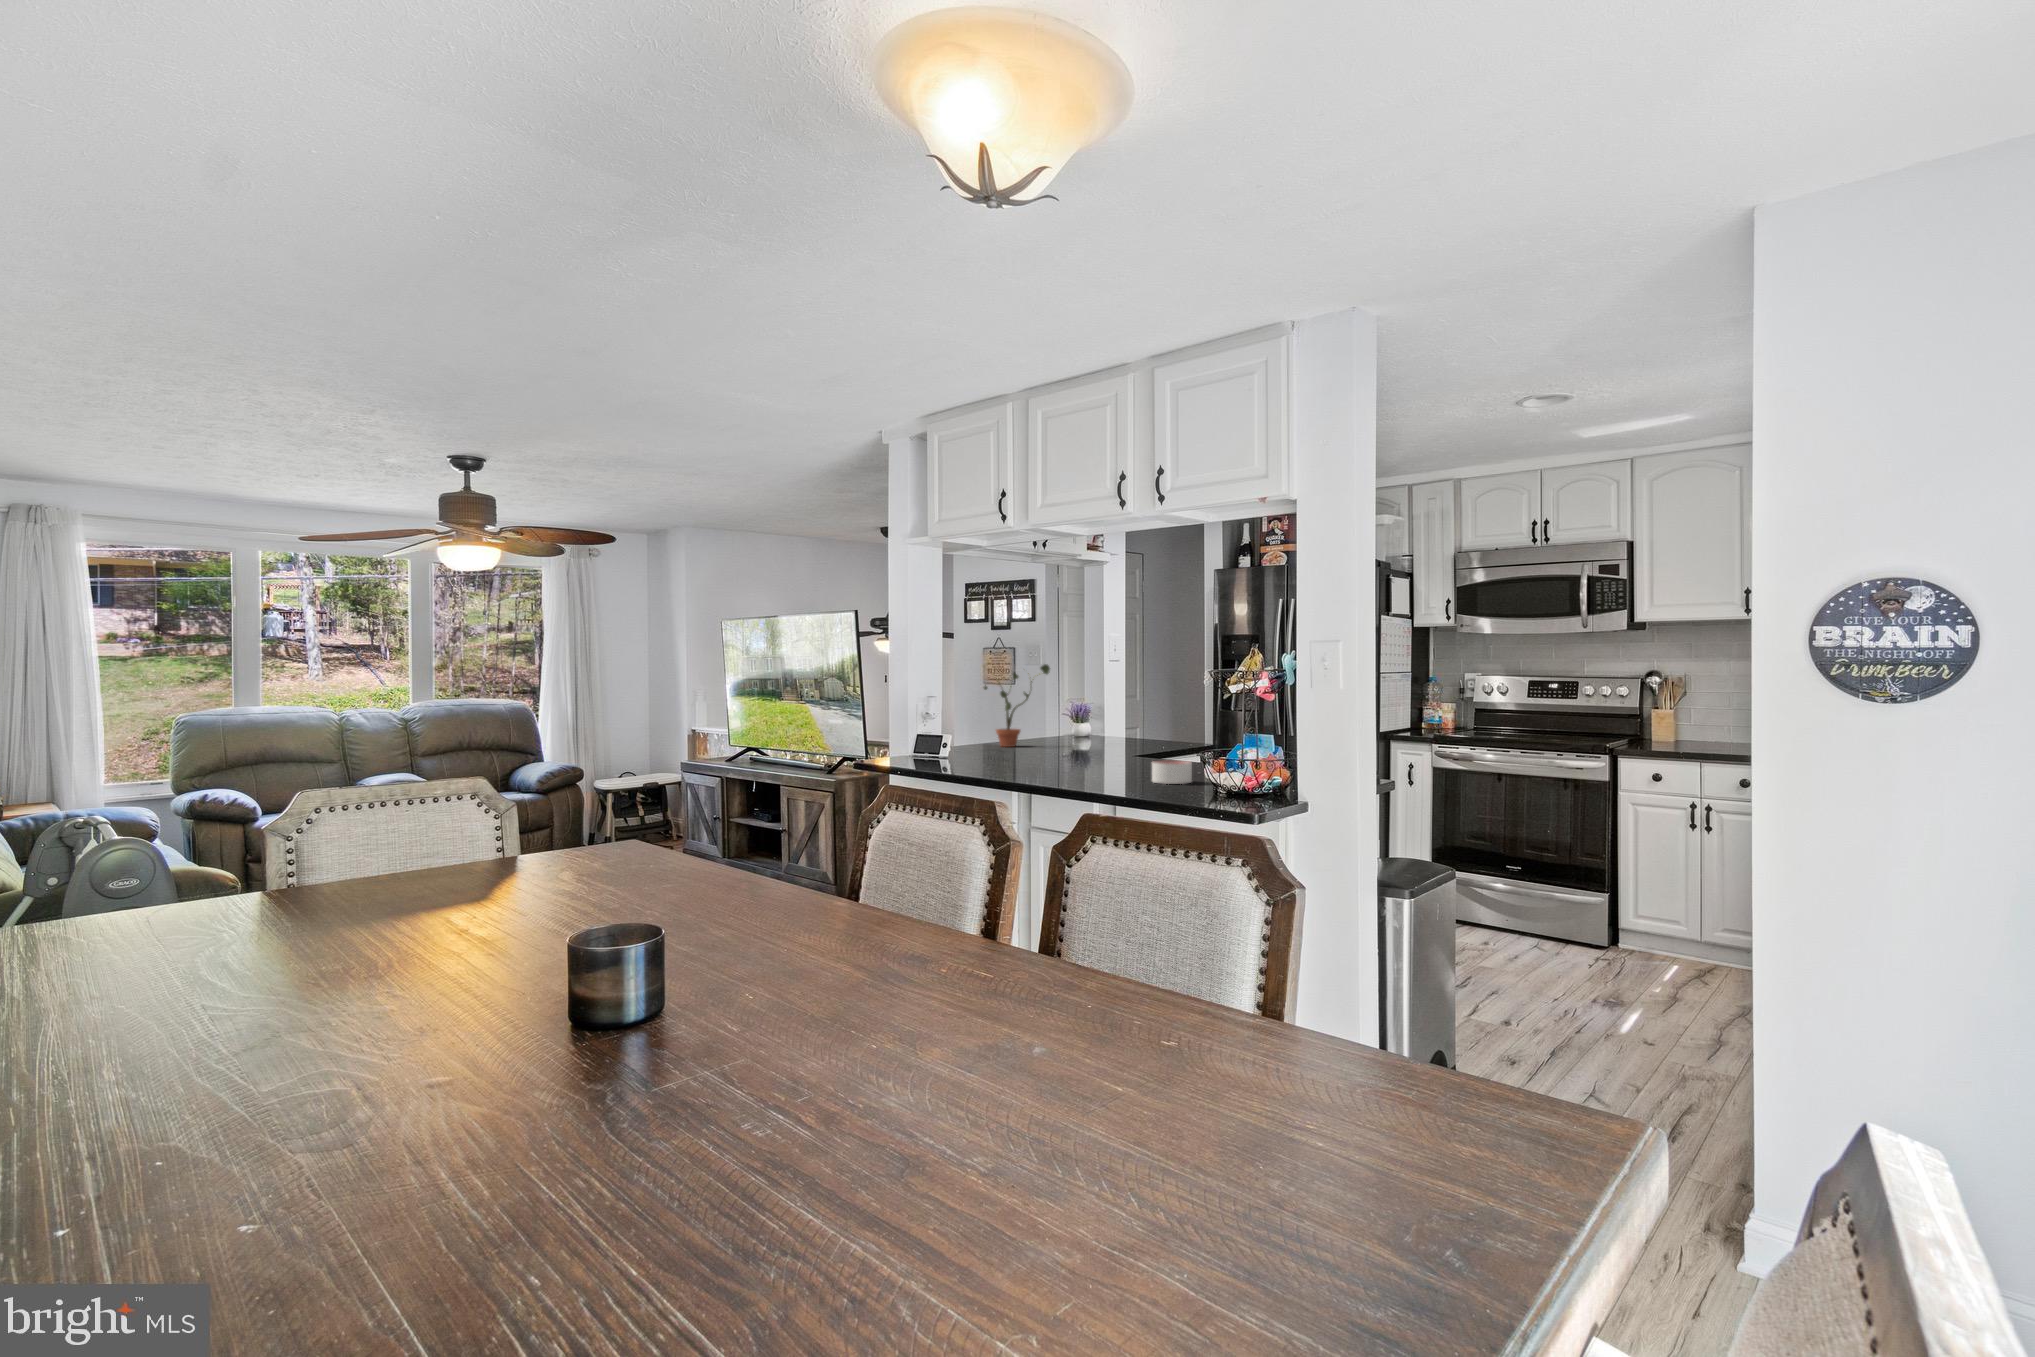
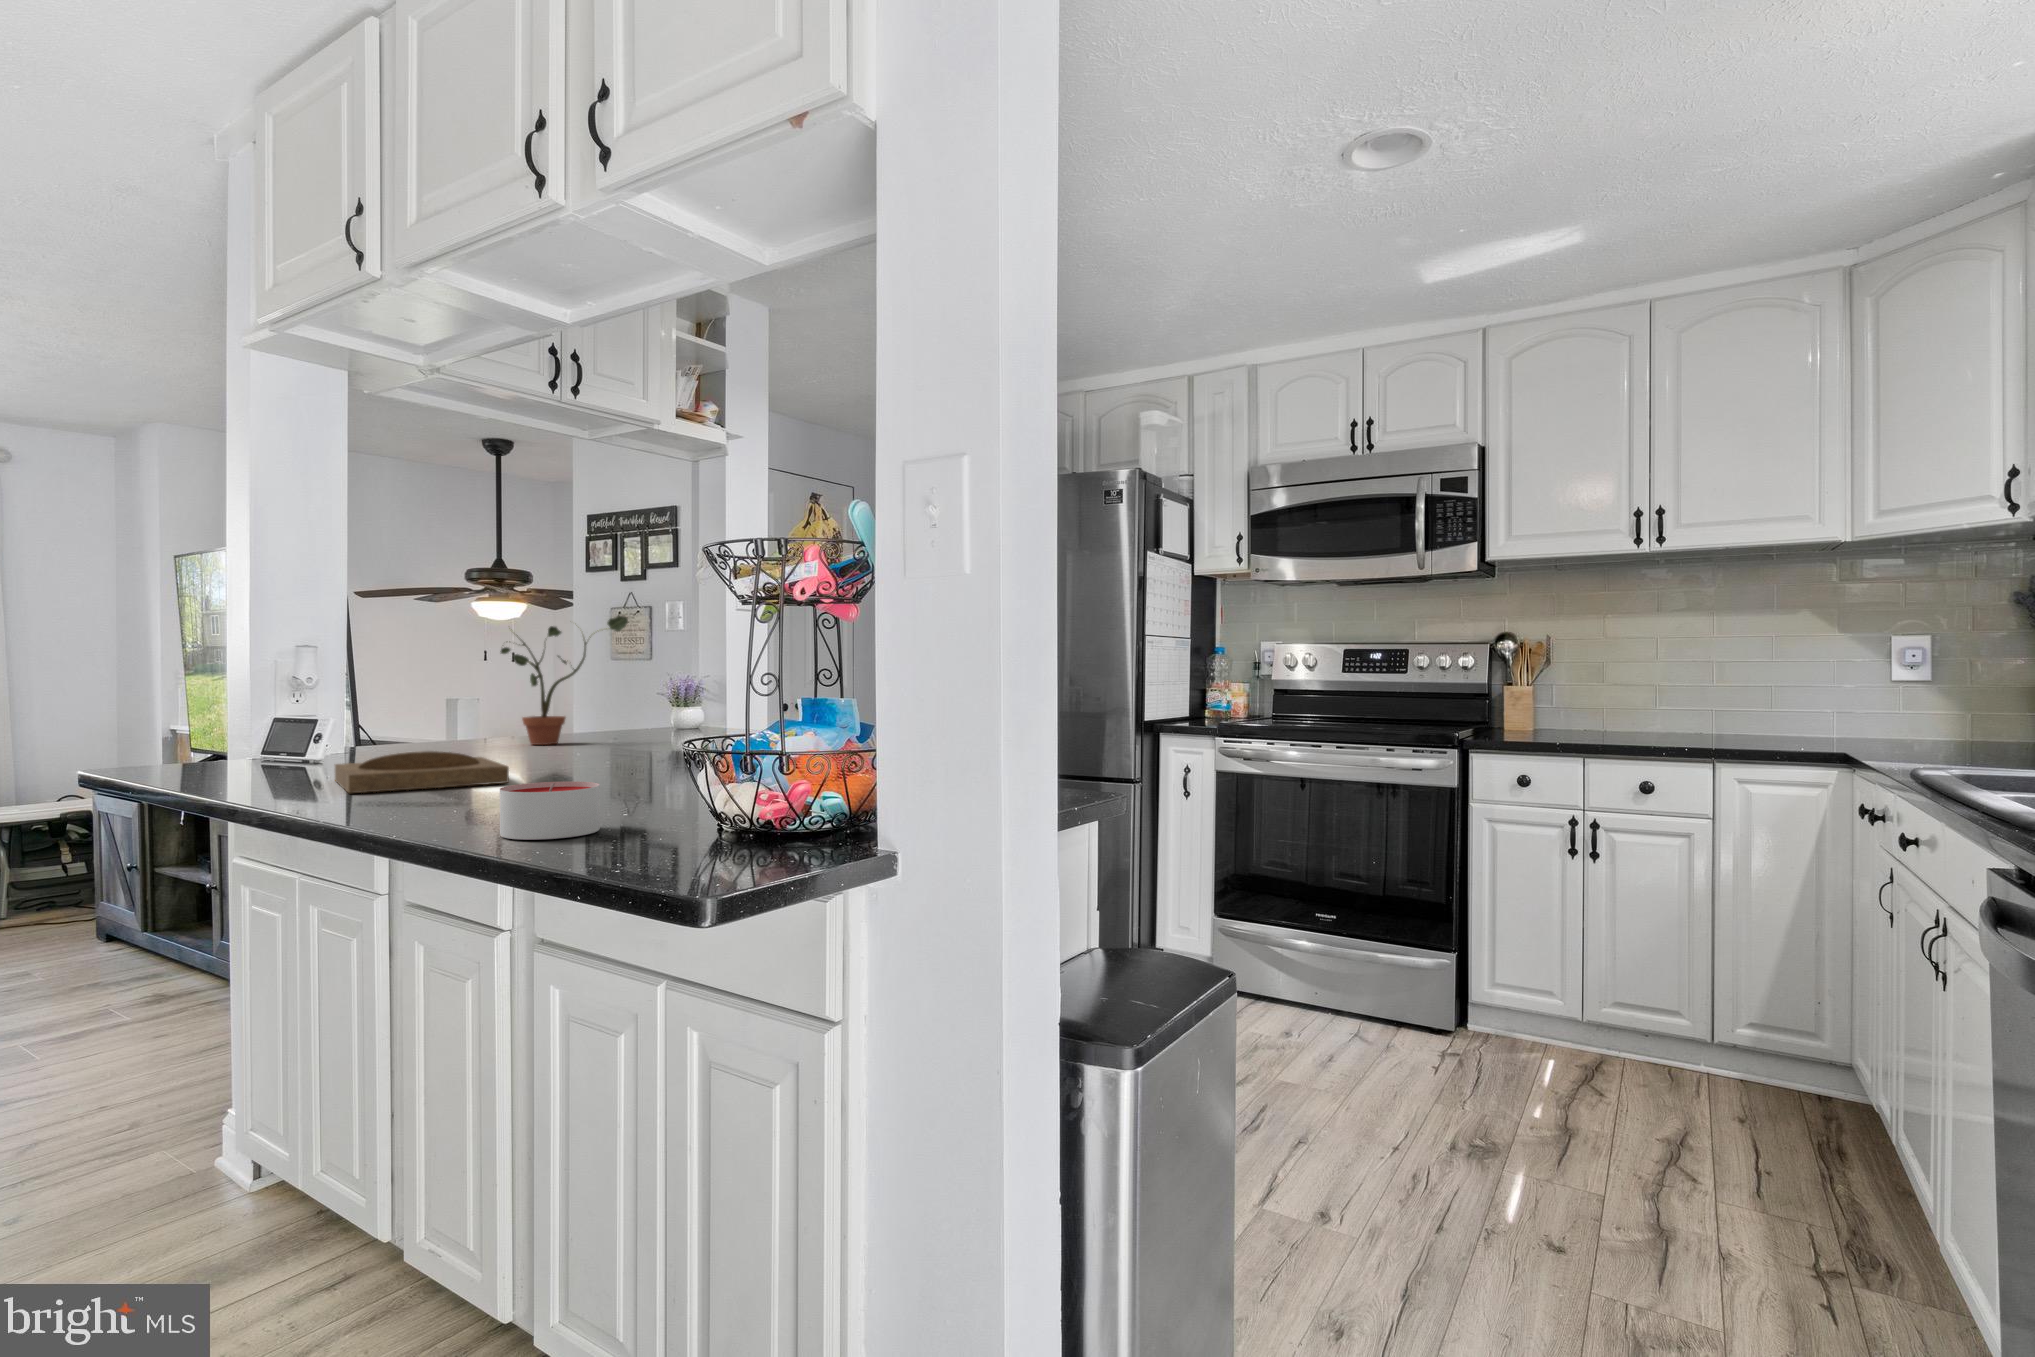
tray: none [980,749,1077,768] -> present [335,751,509,793]

